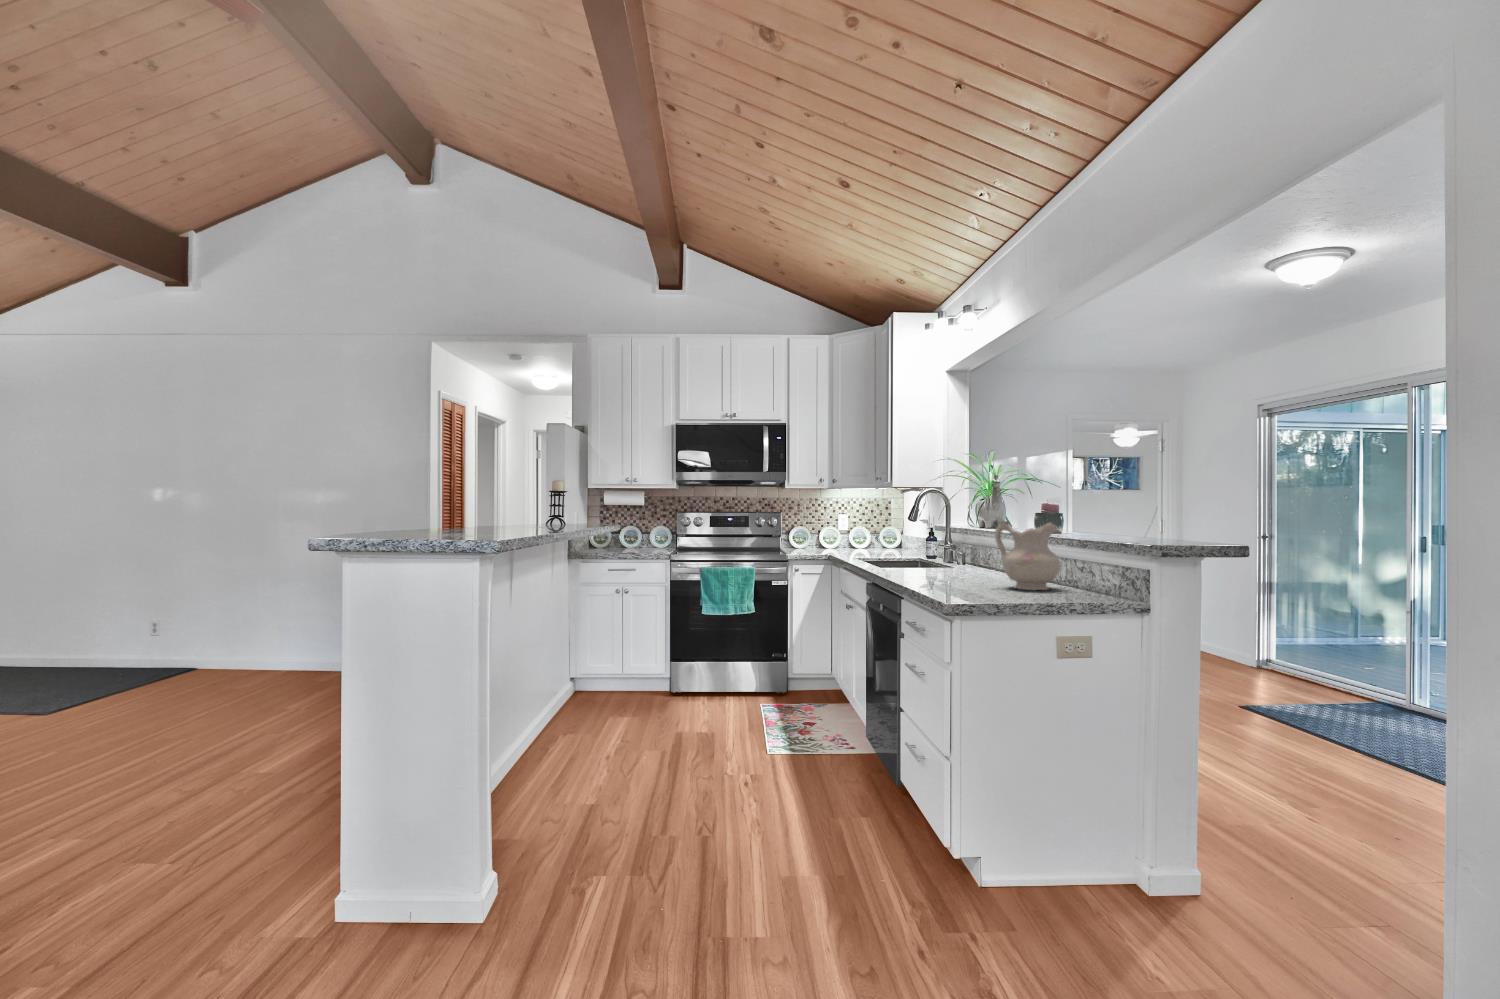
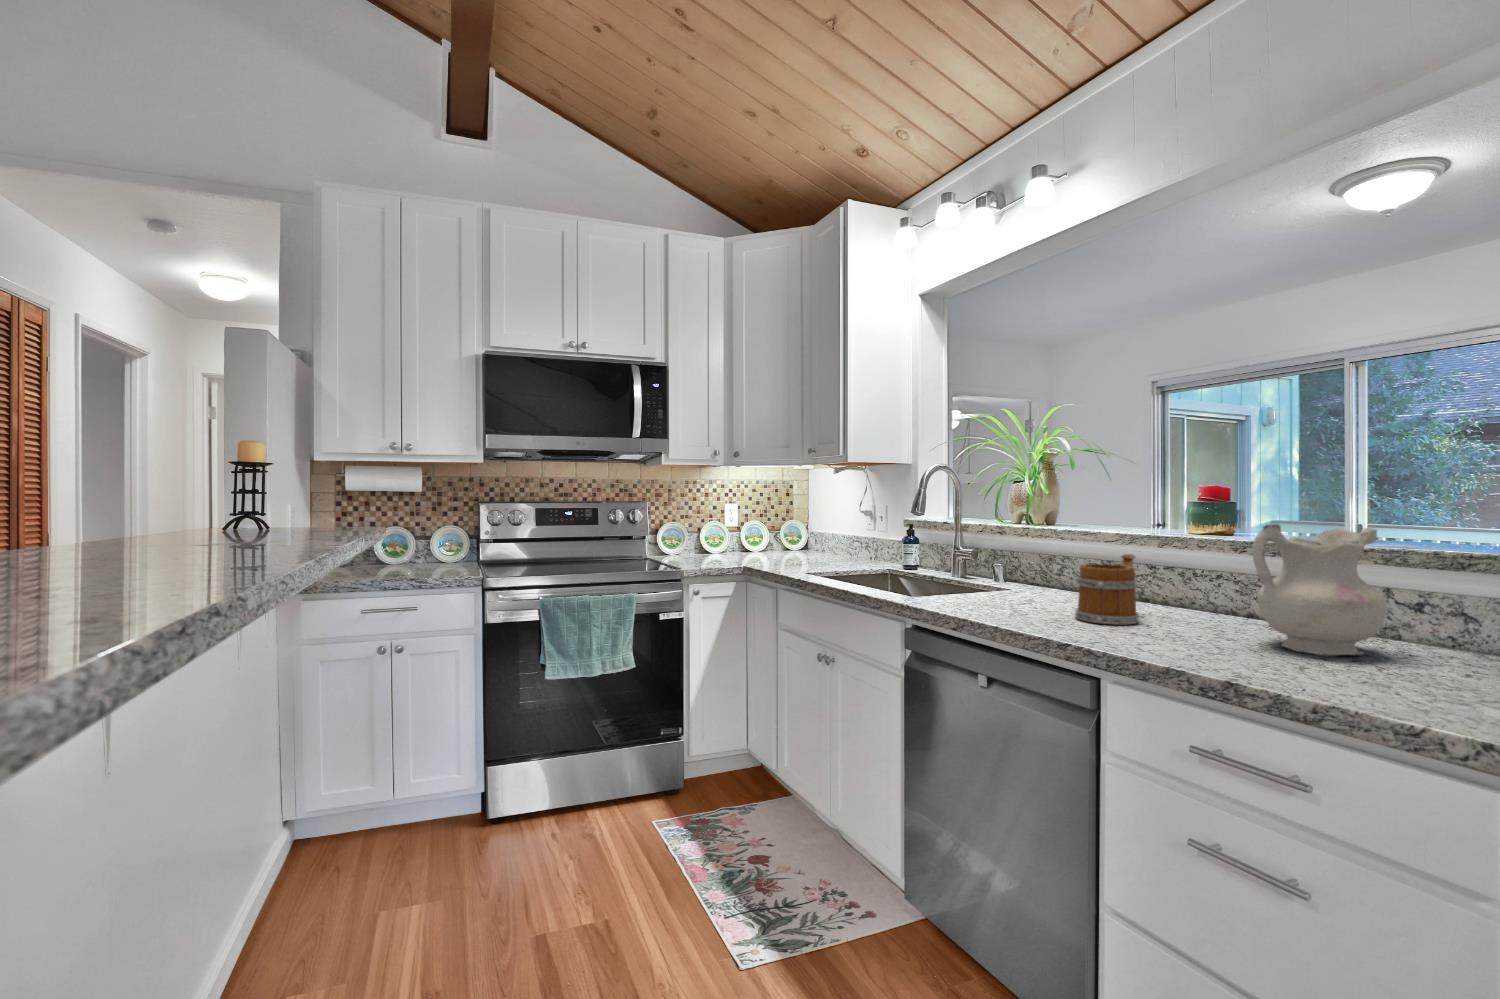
mug: none [948,541,993,579] -> present [1075,554,1139,624]

